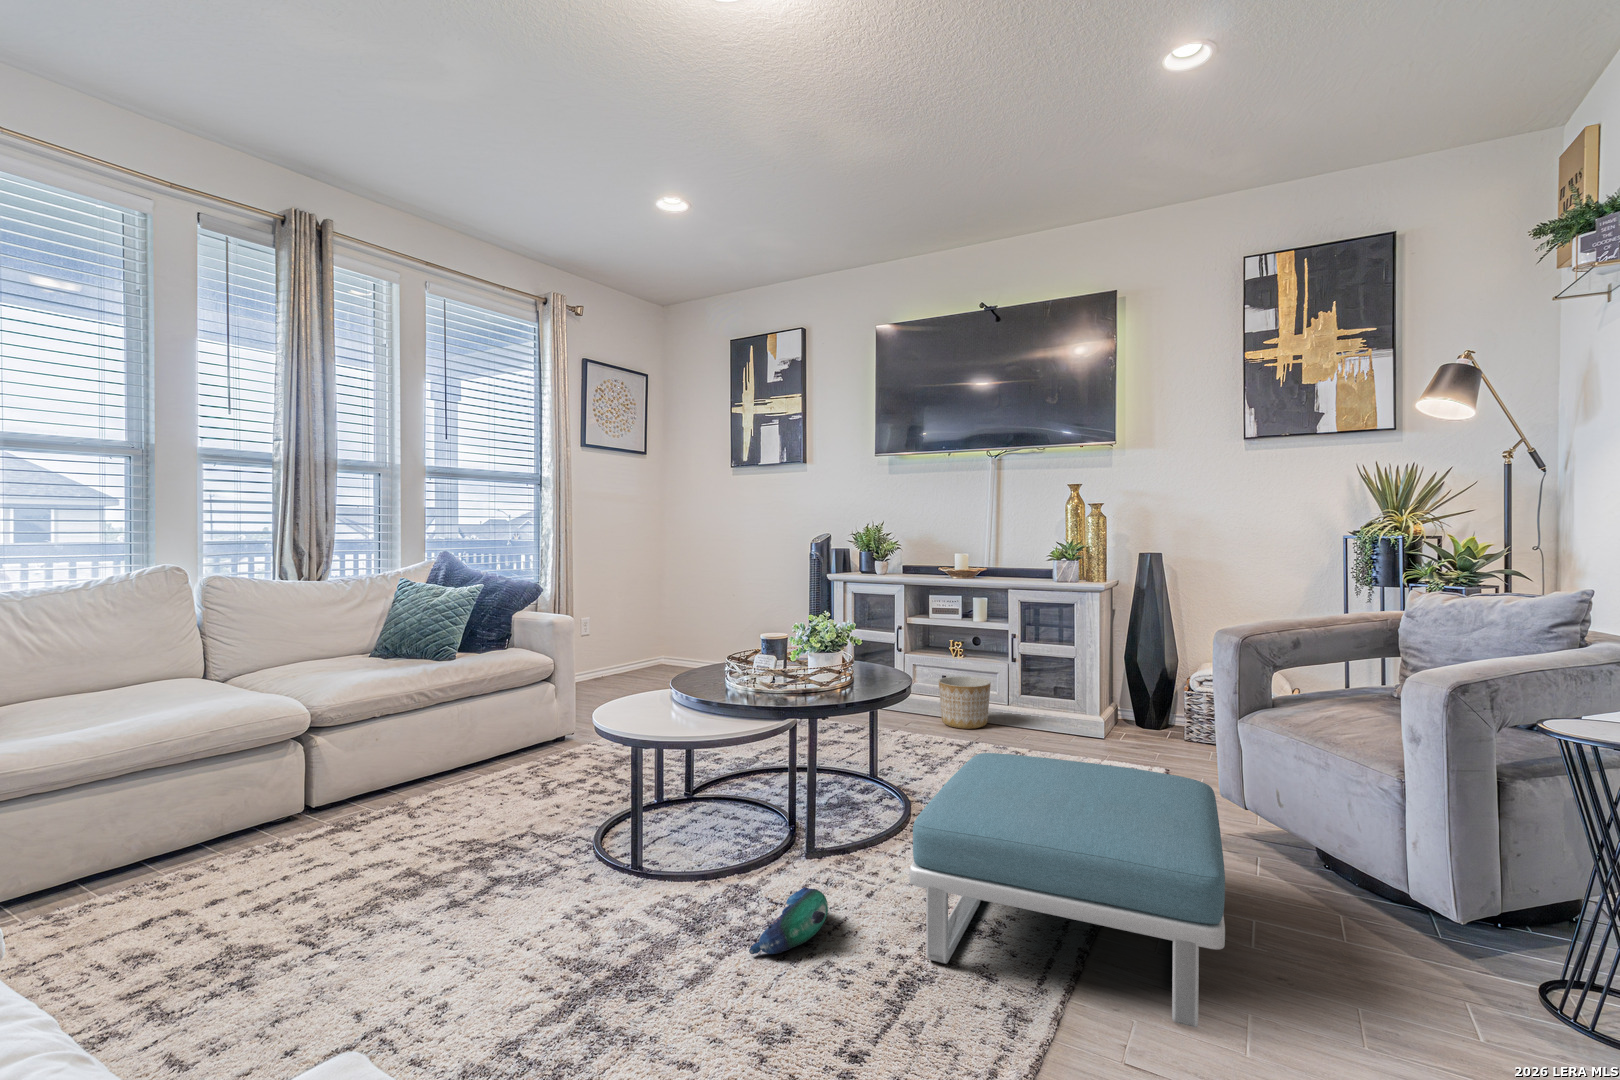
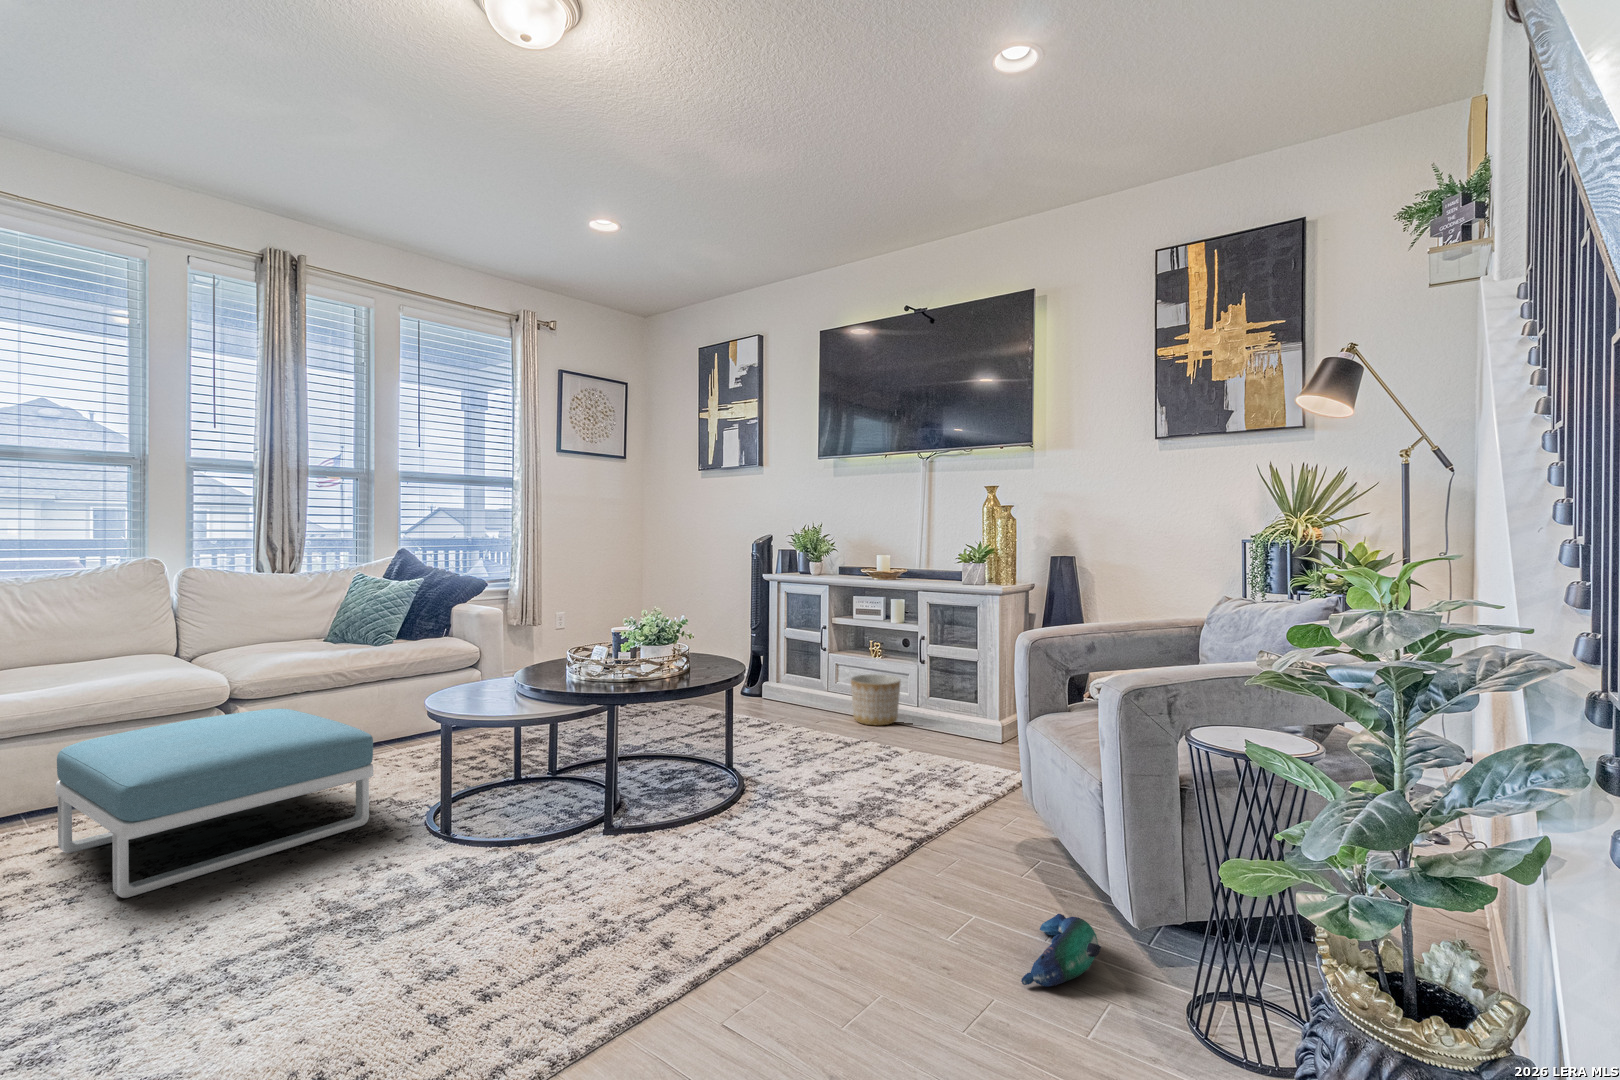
footstool: present [909,753,1225,1027] -> present [55,709,373,898]
plush toy: present [749,887,828,954] -> present [1021,914,1102,987]

